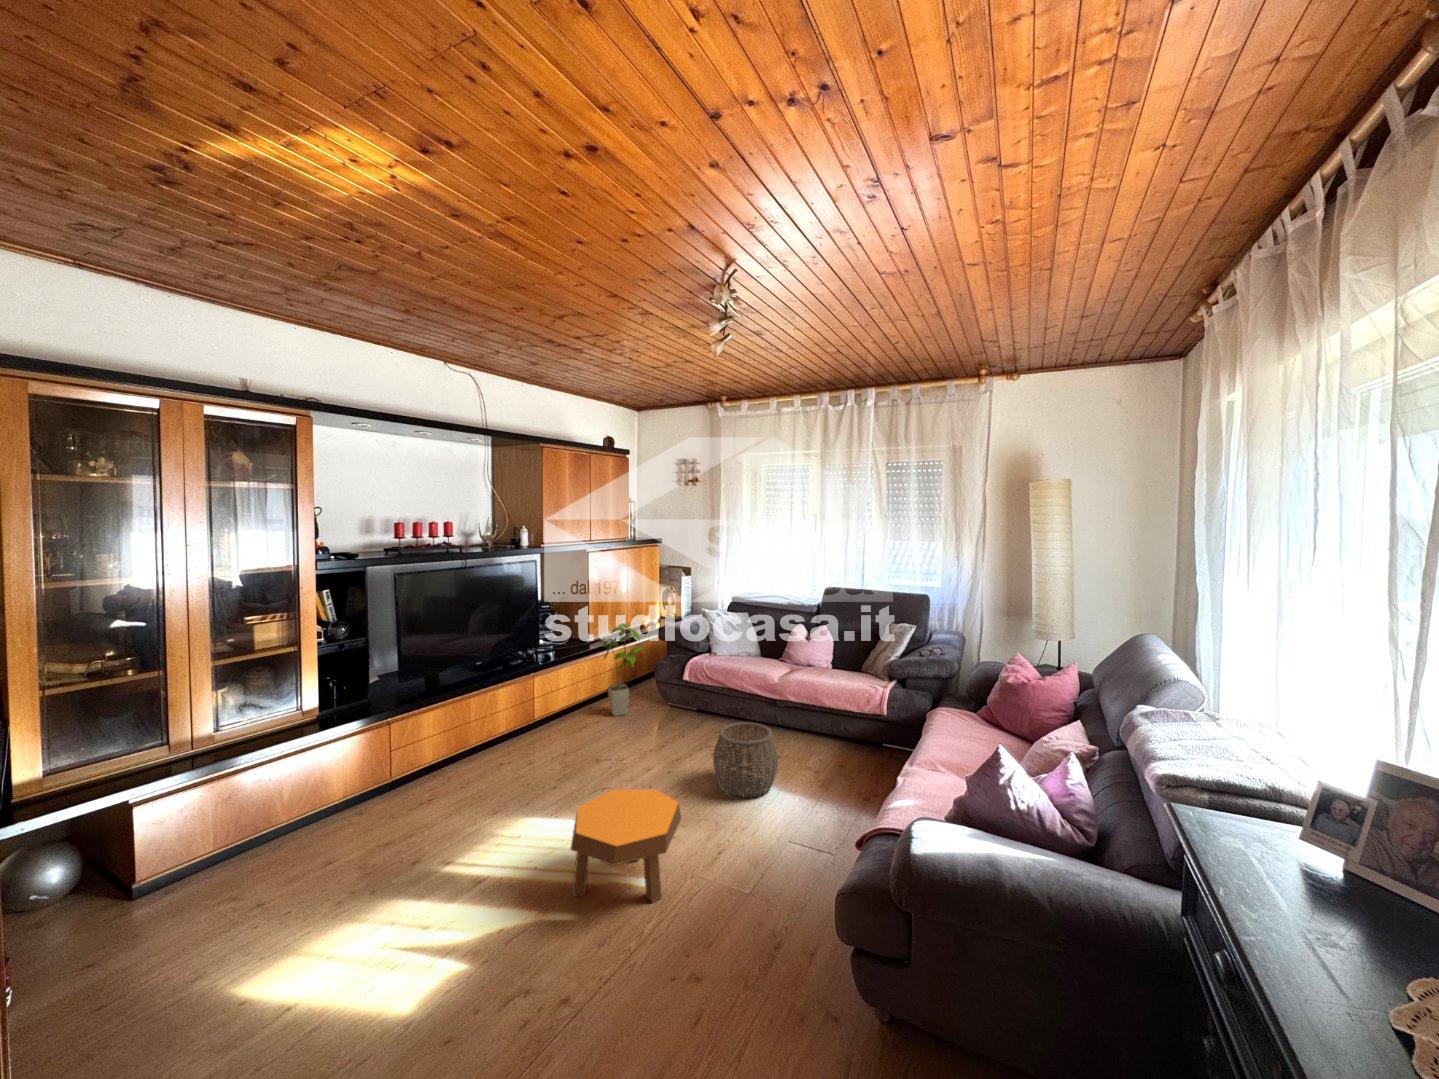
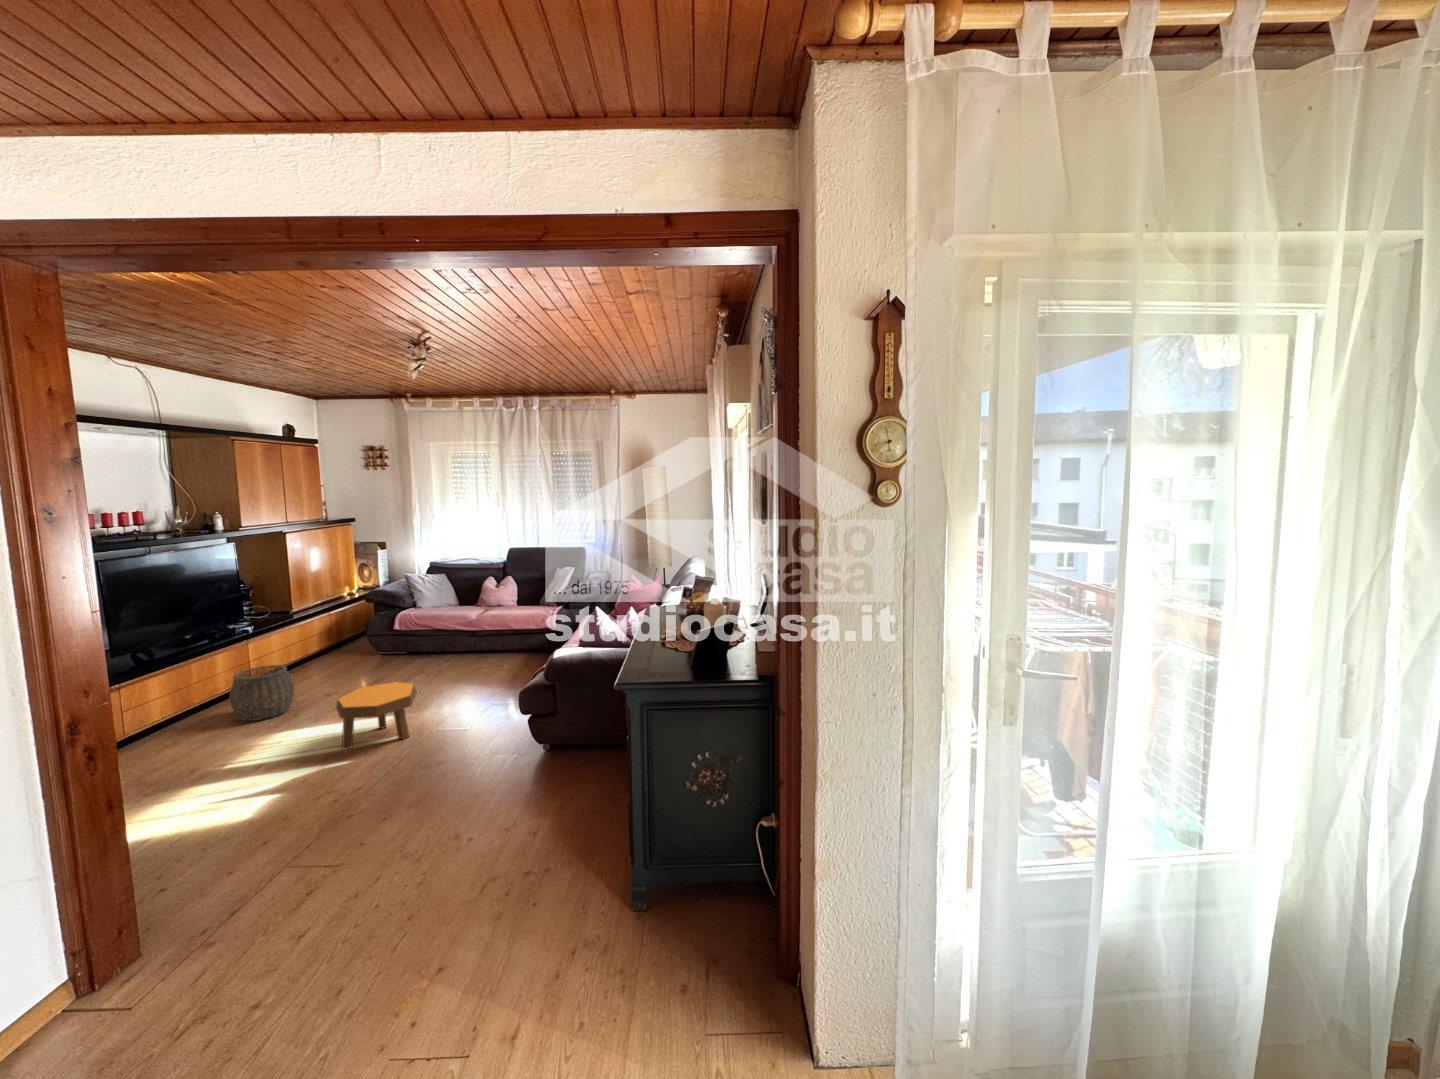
house plant: present [600,624,643,716] -> none [308,591,355,669]
woven basket: present [713,722,778,797] -> present [230,665,294,721]

